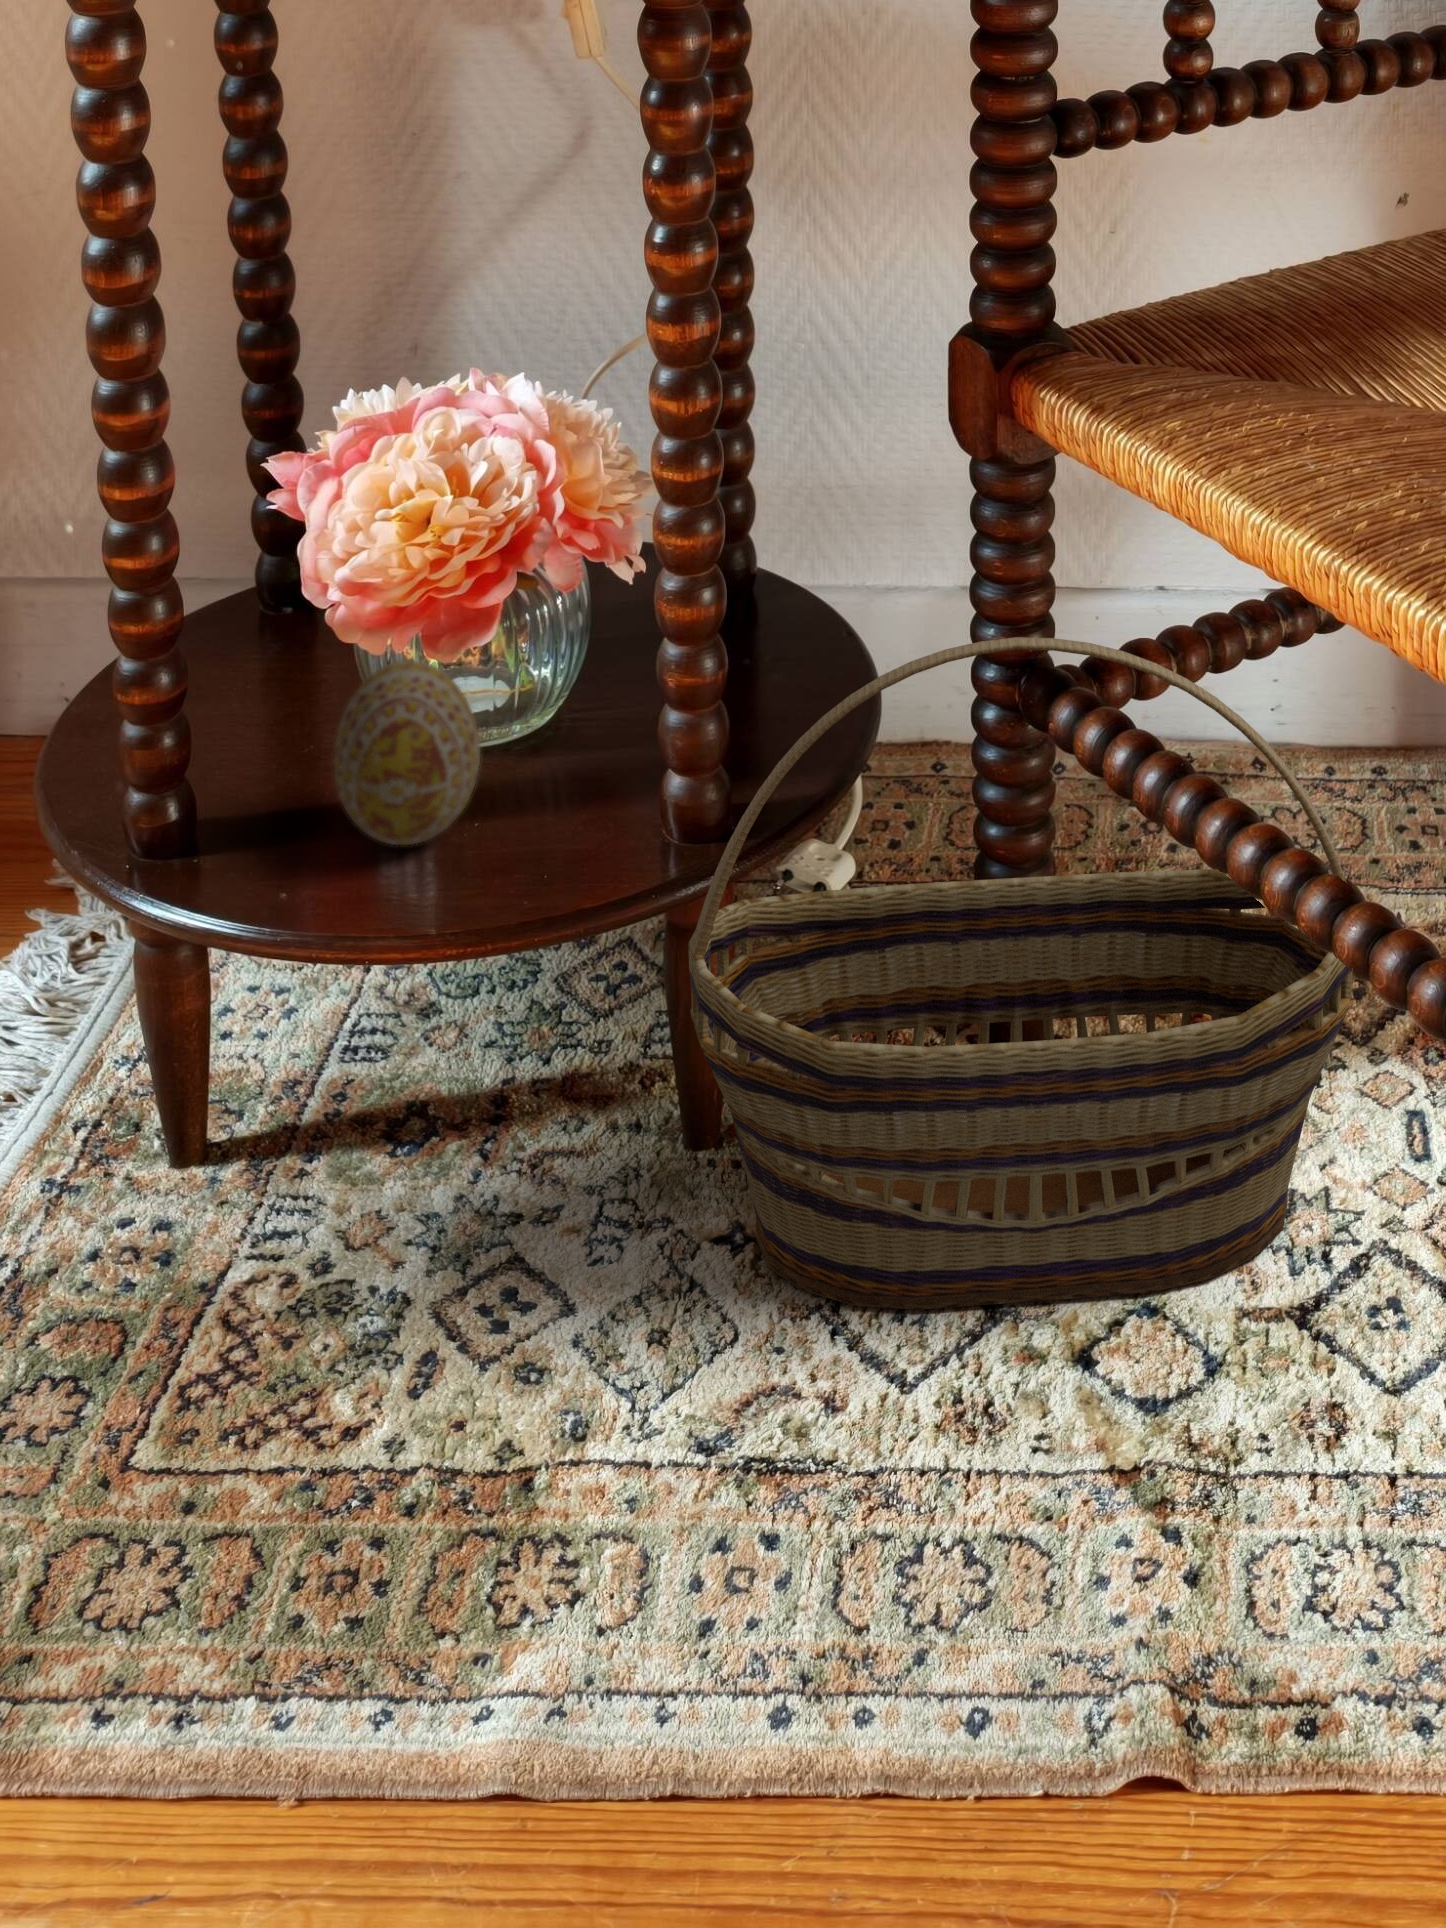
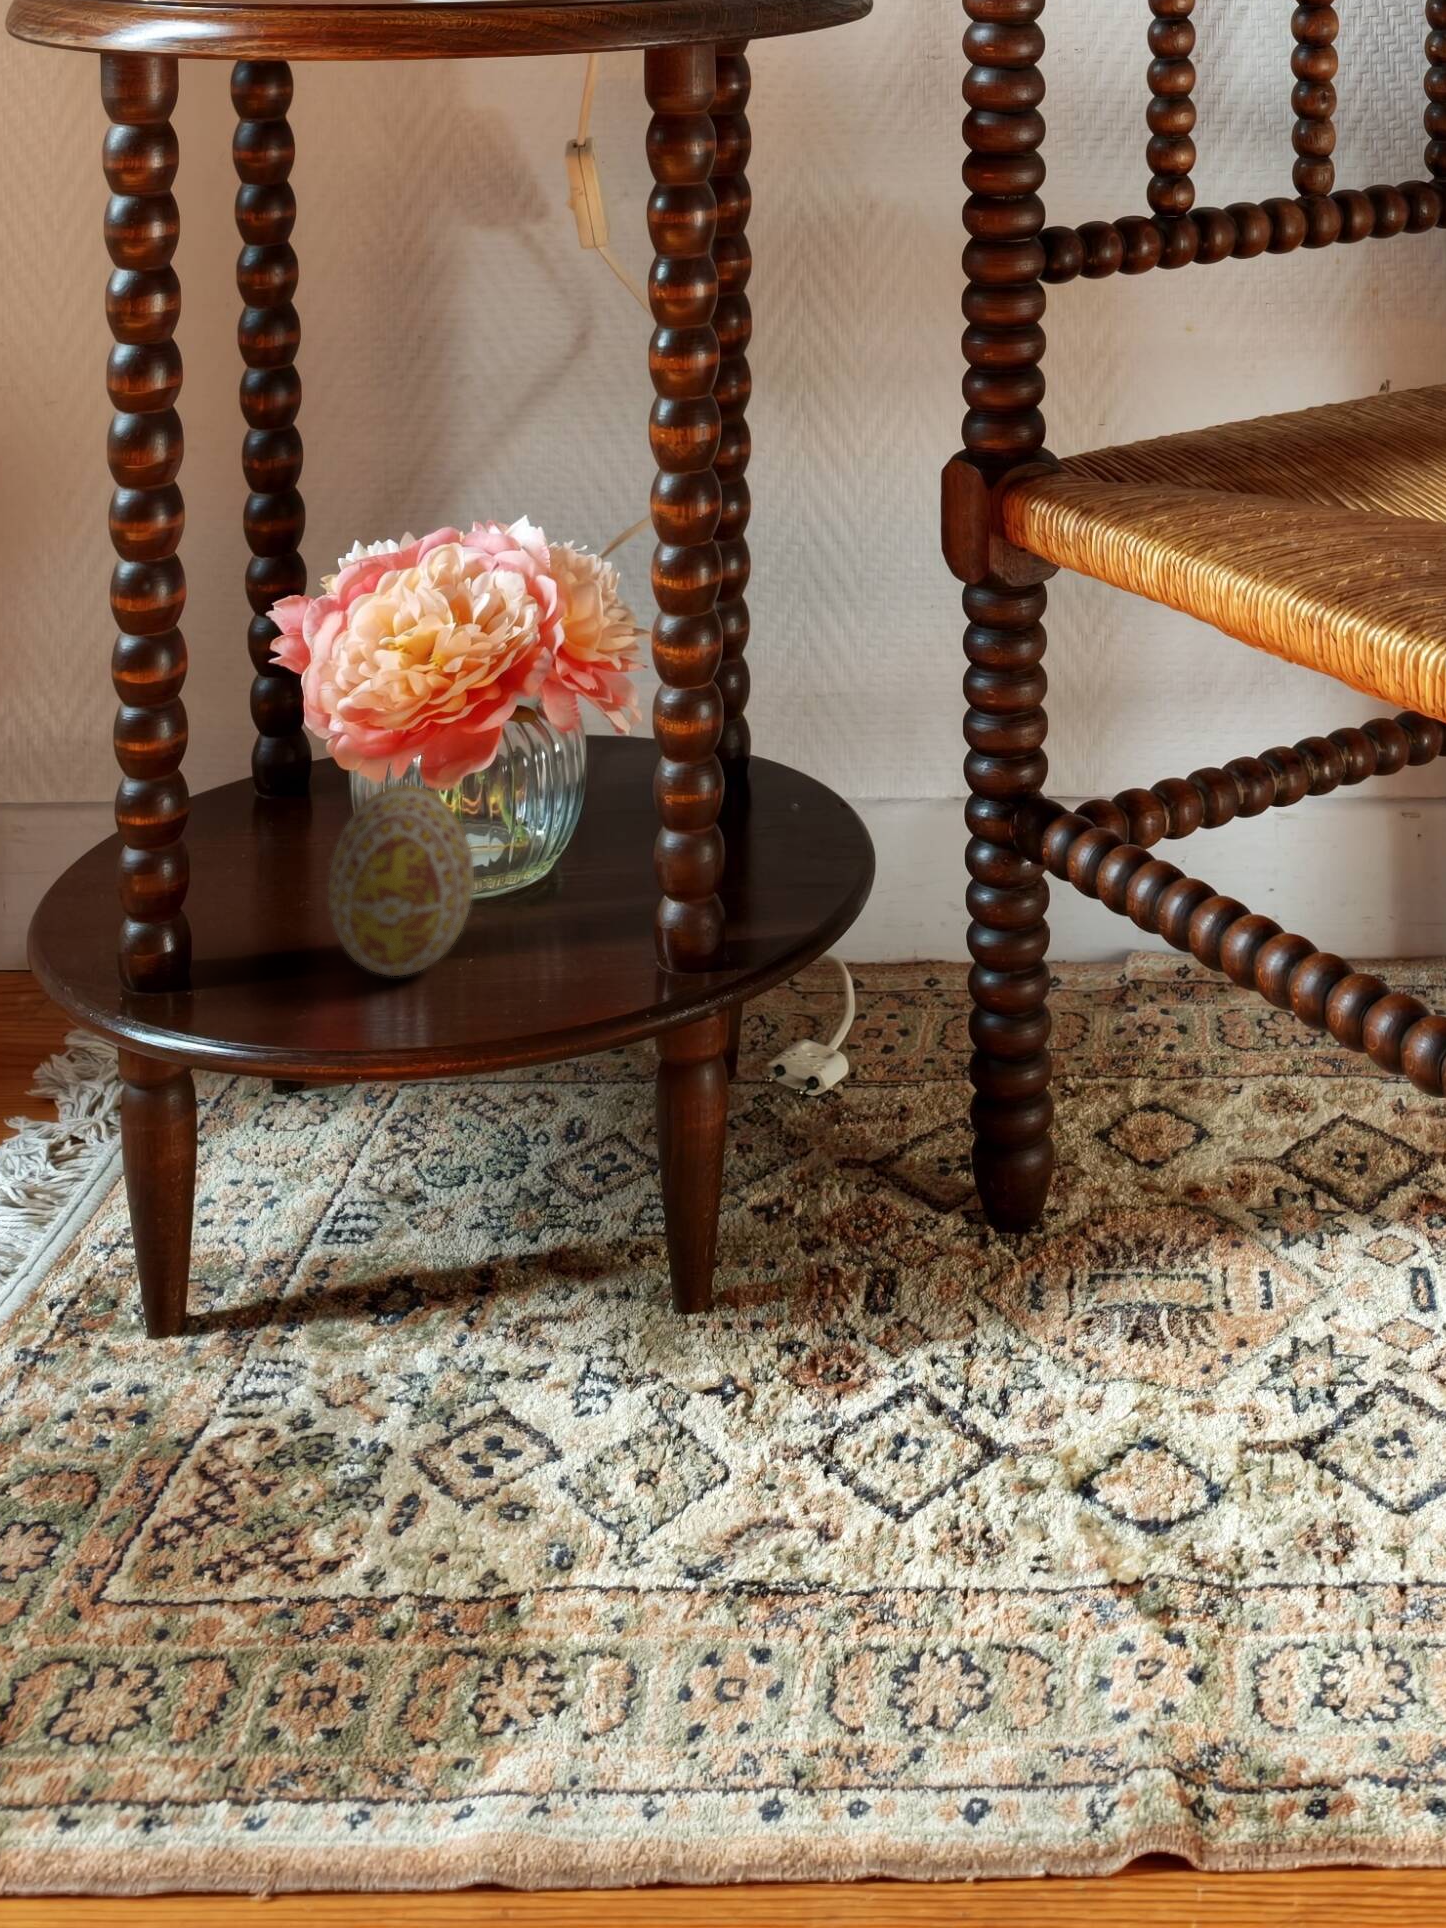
basket: present [688,637,1352,1310] -> none [680,733,1347,1448]

